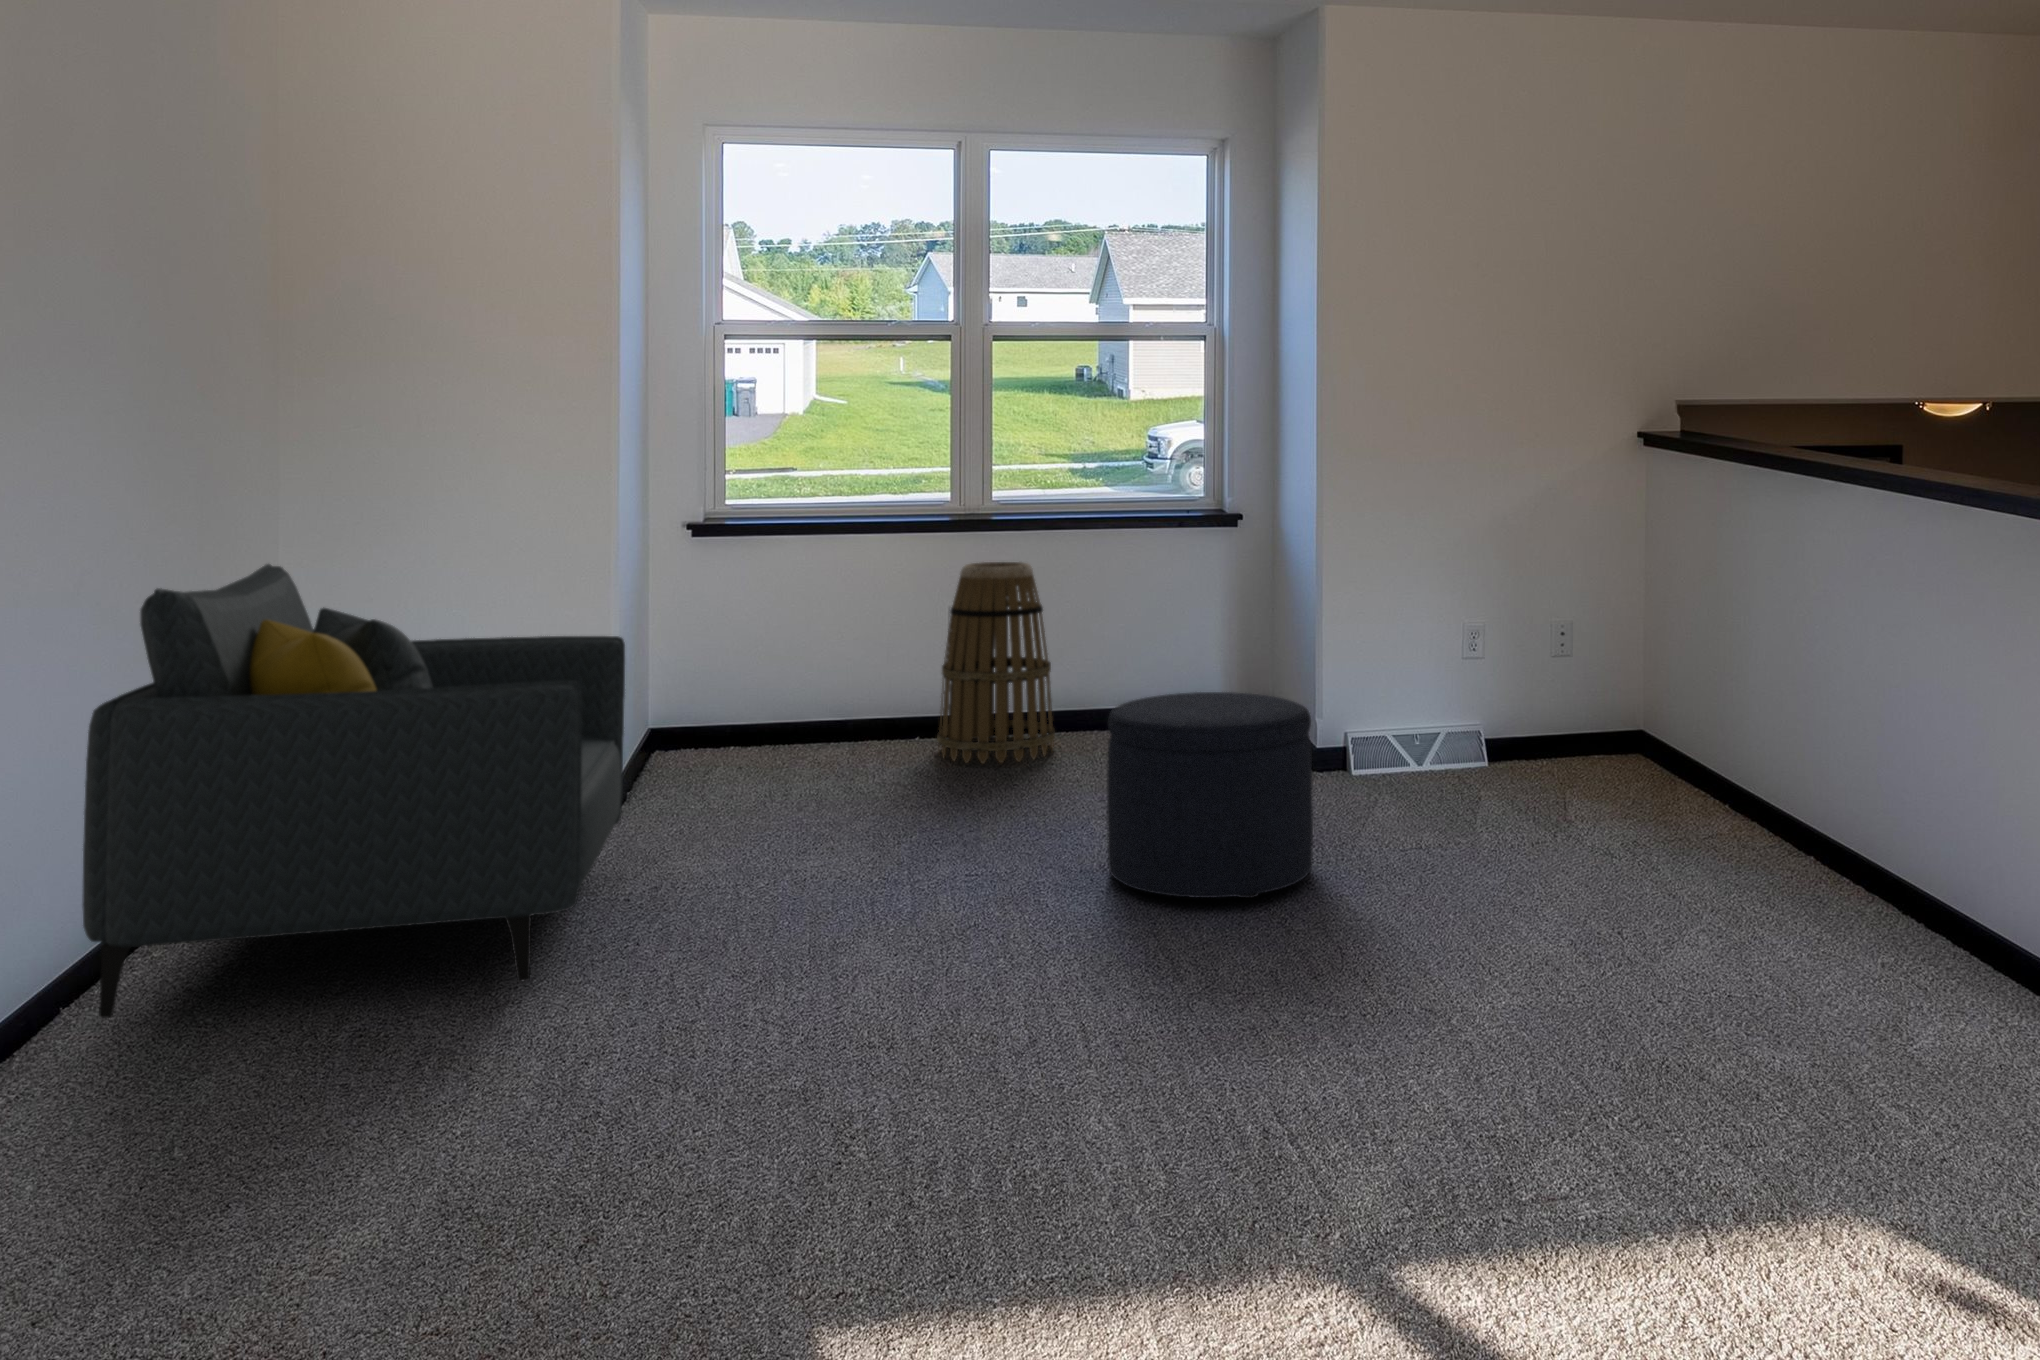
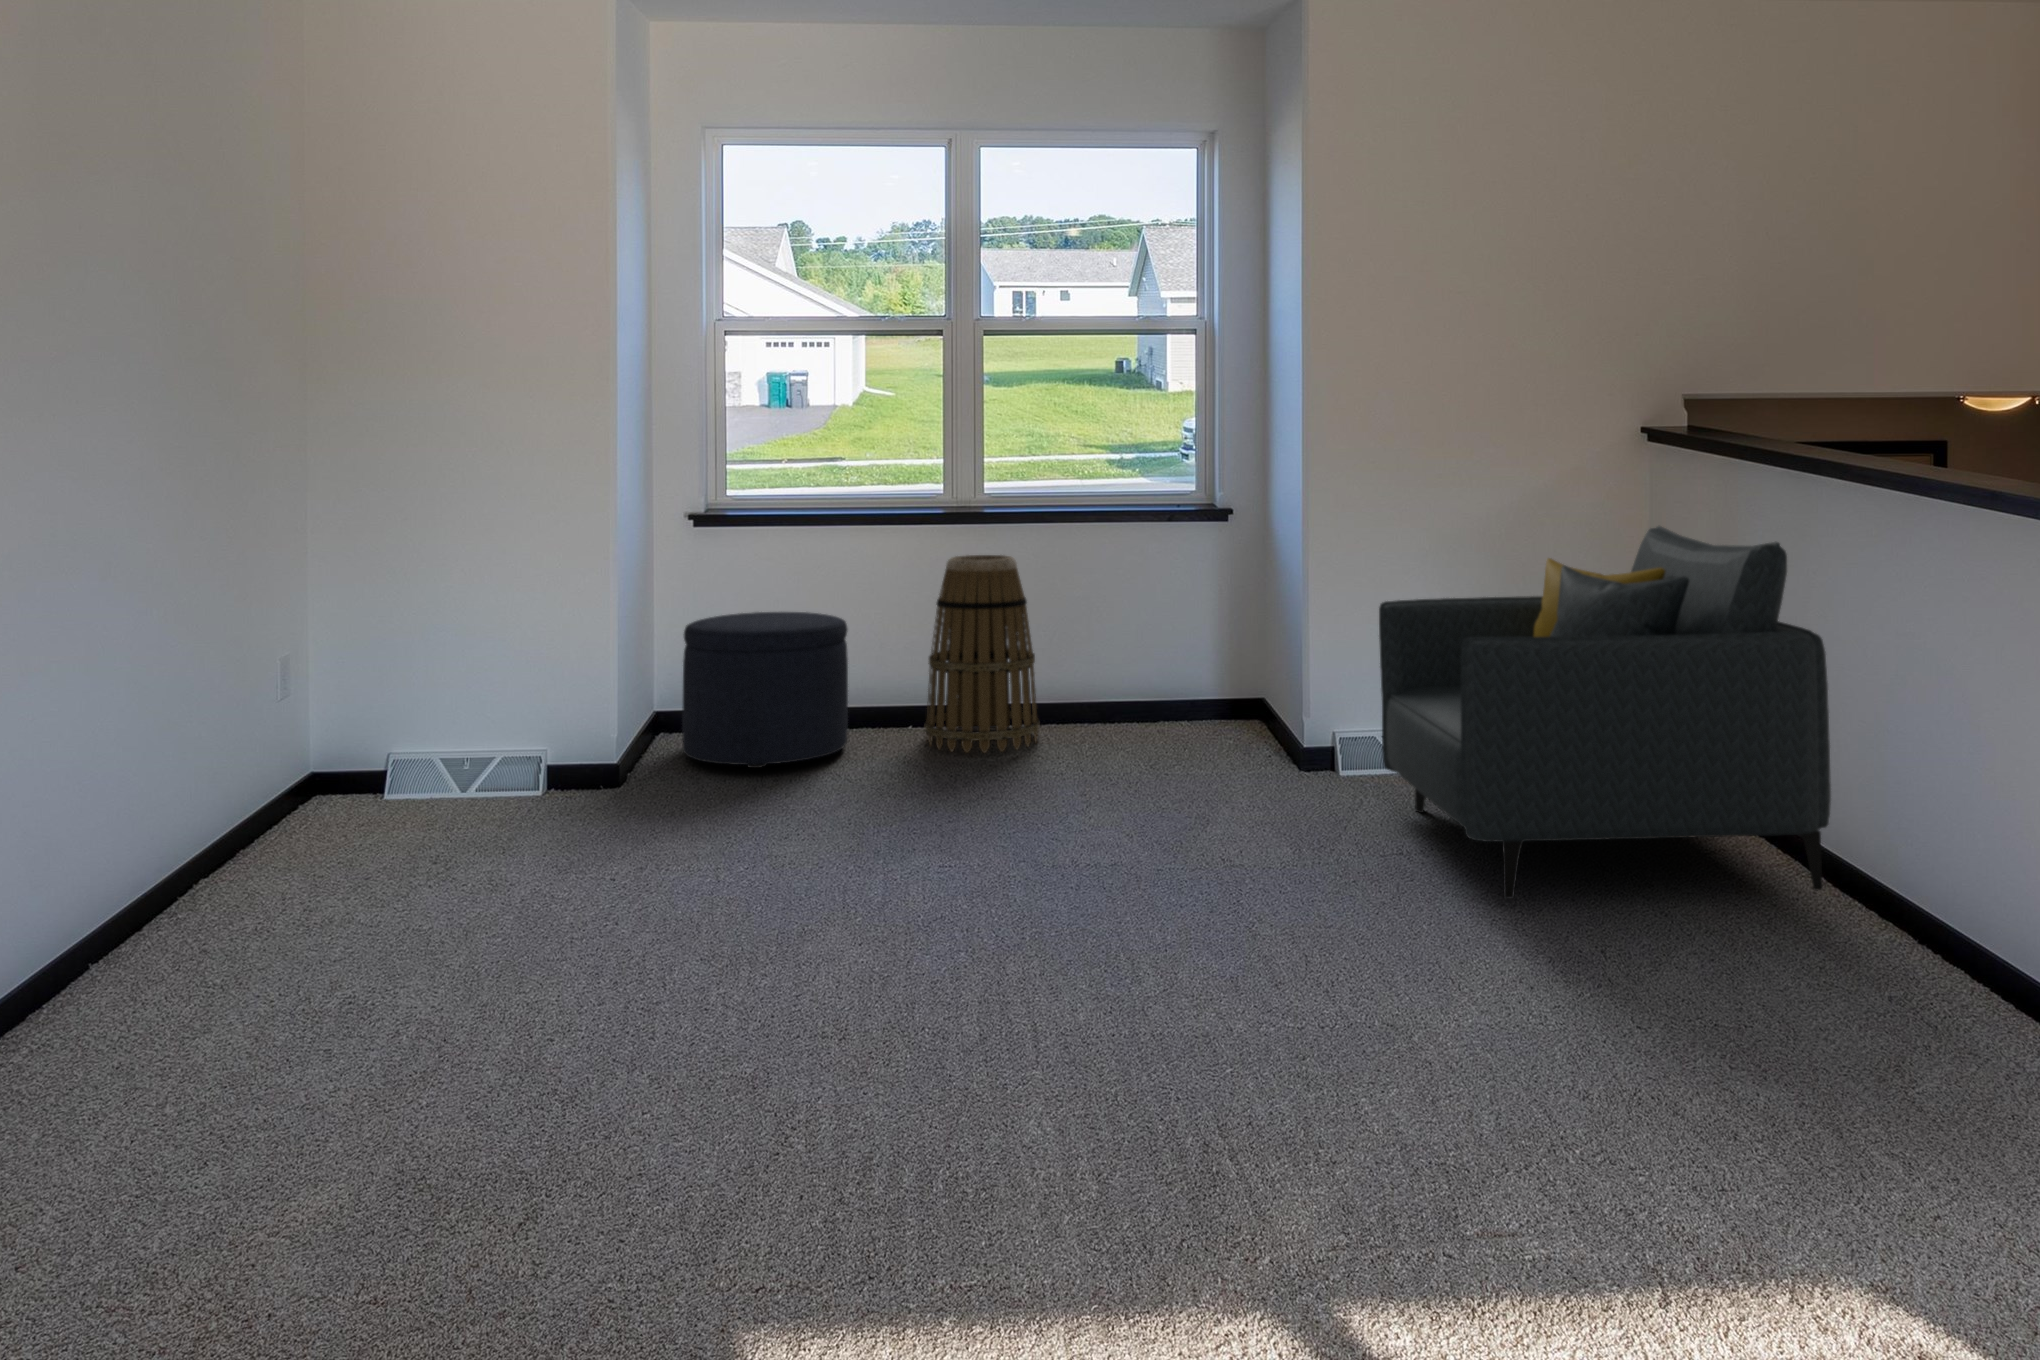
armchair: present [83,564,625,1018] -> present [1379,526,1831,899]
ottoman: present [1107,692,1313,898] -> present [682,612,848,768]

